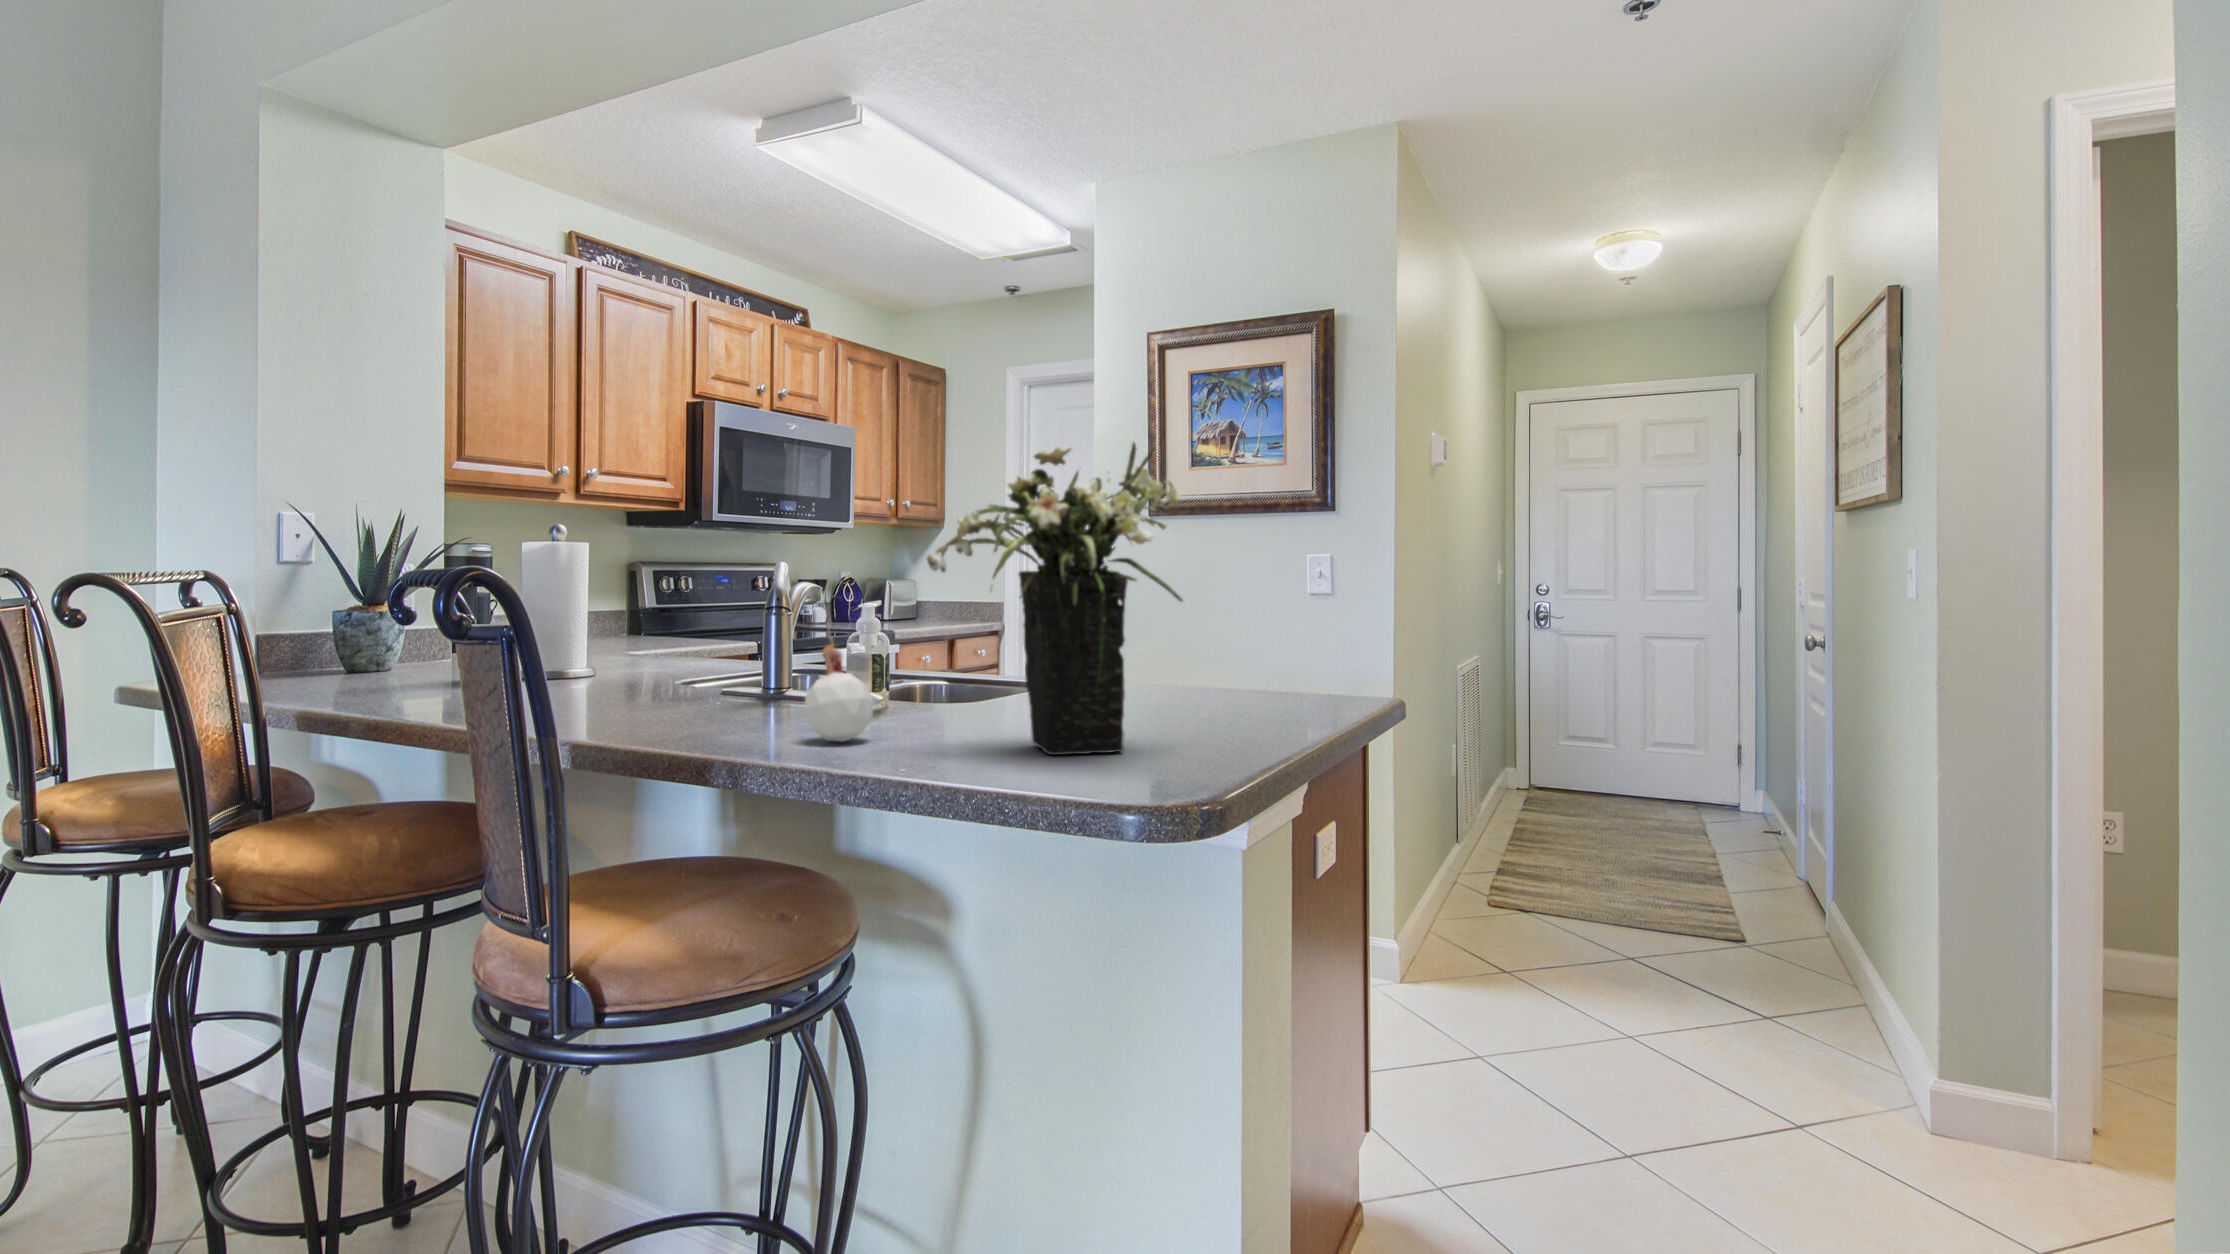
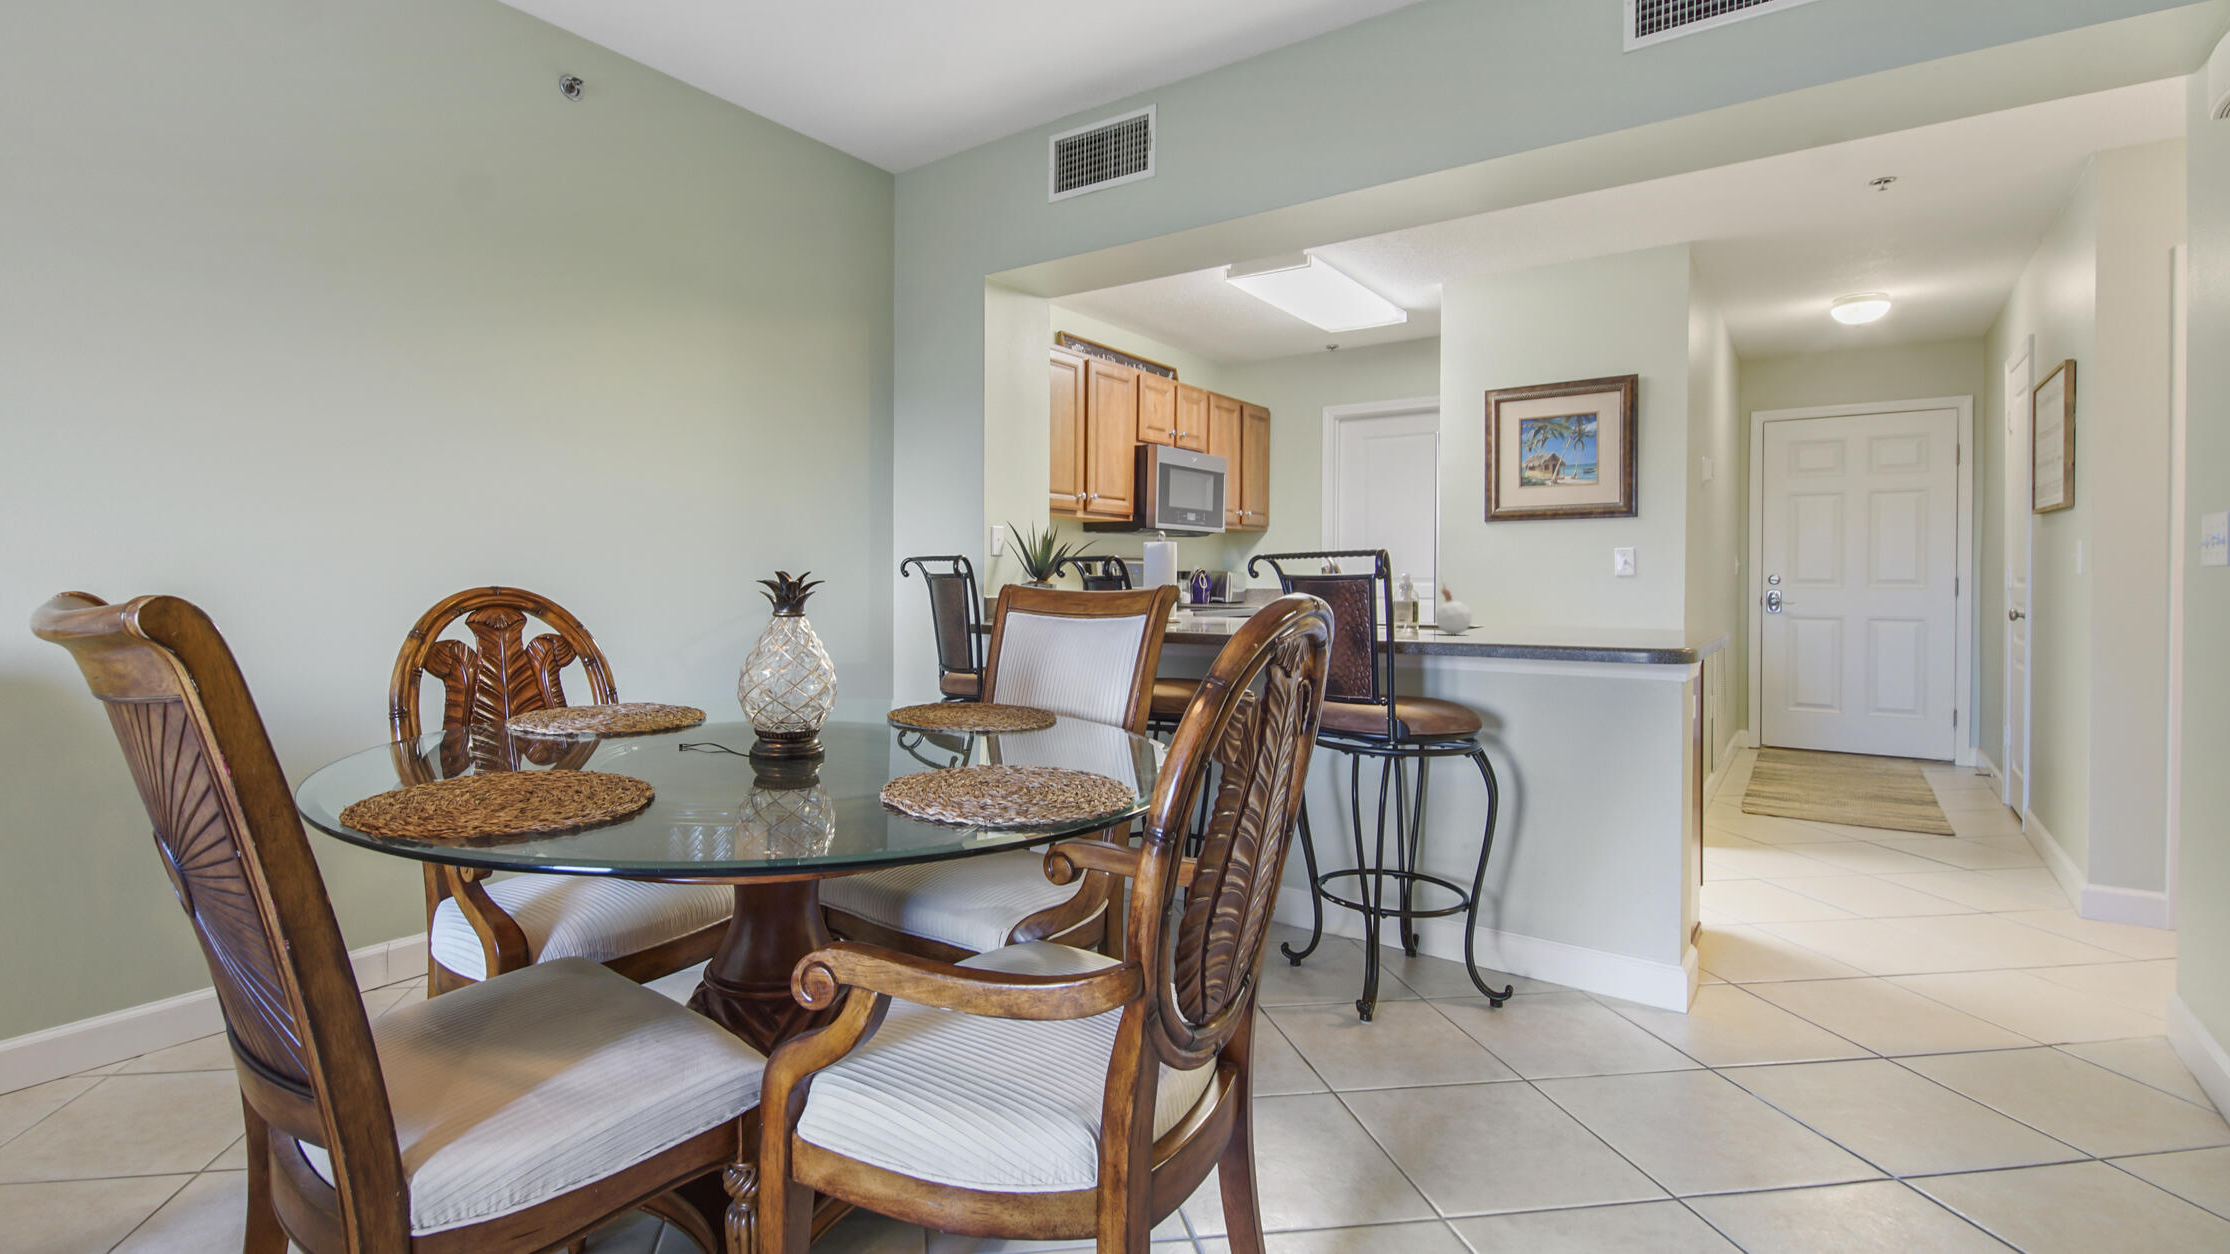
flower arrangement: present [927,443,1183,755] -> none [1514,486,1653,638]

